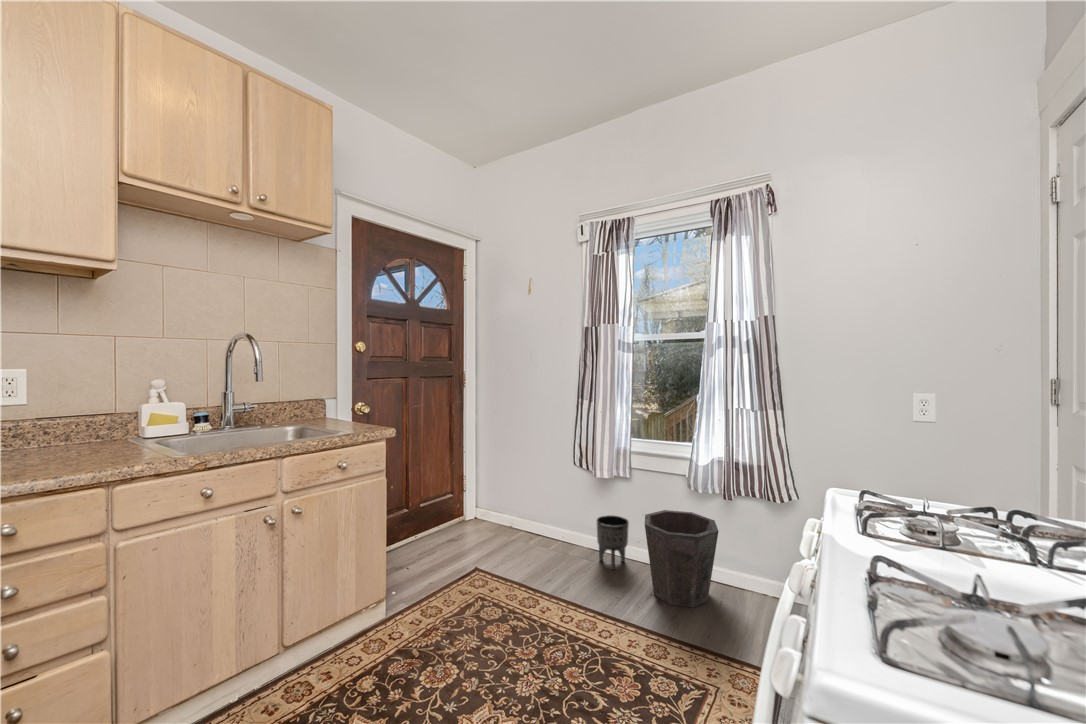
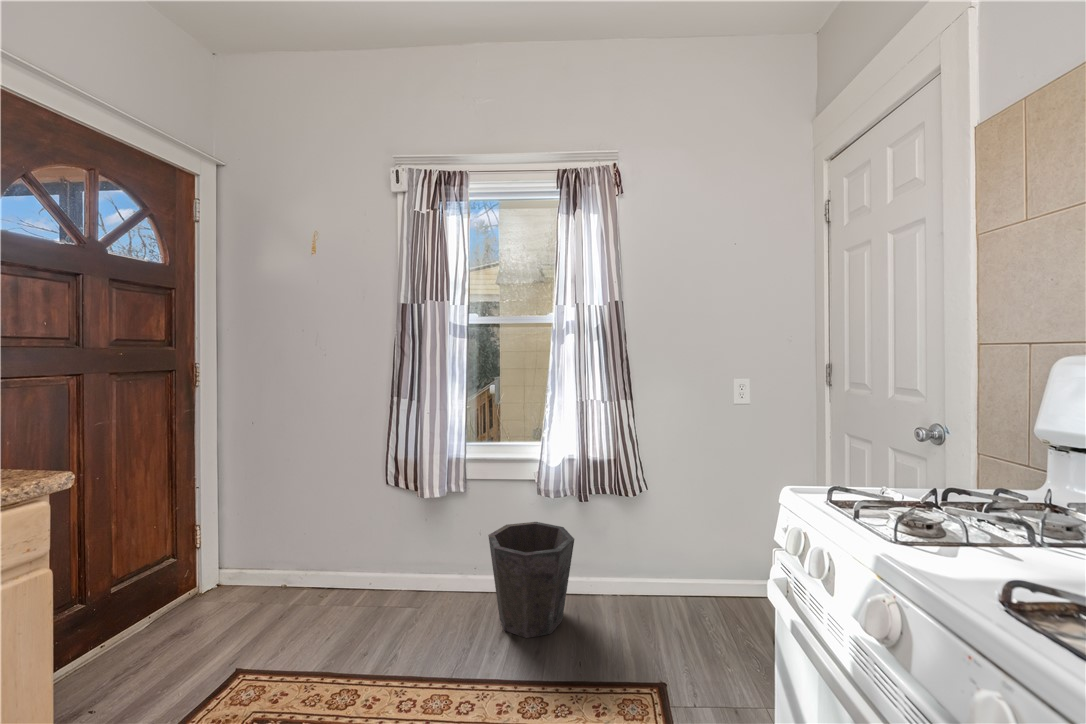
planter: present [597,515,629,570] -> none [421,541,462,612]

